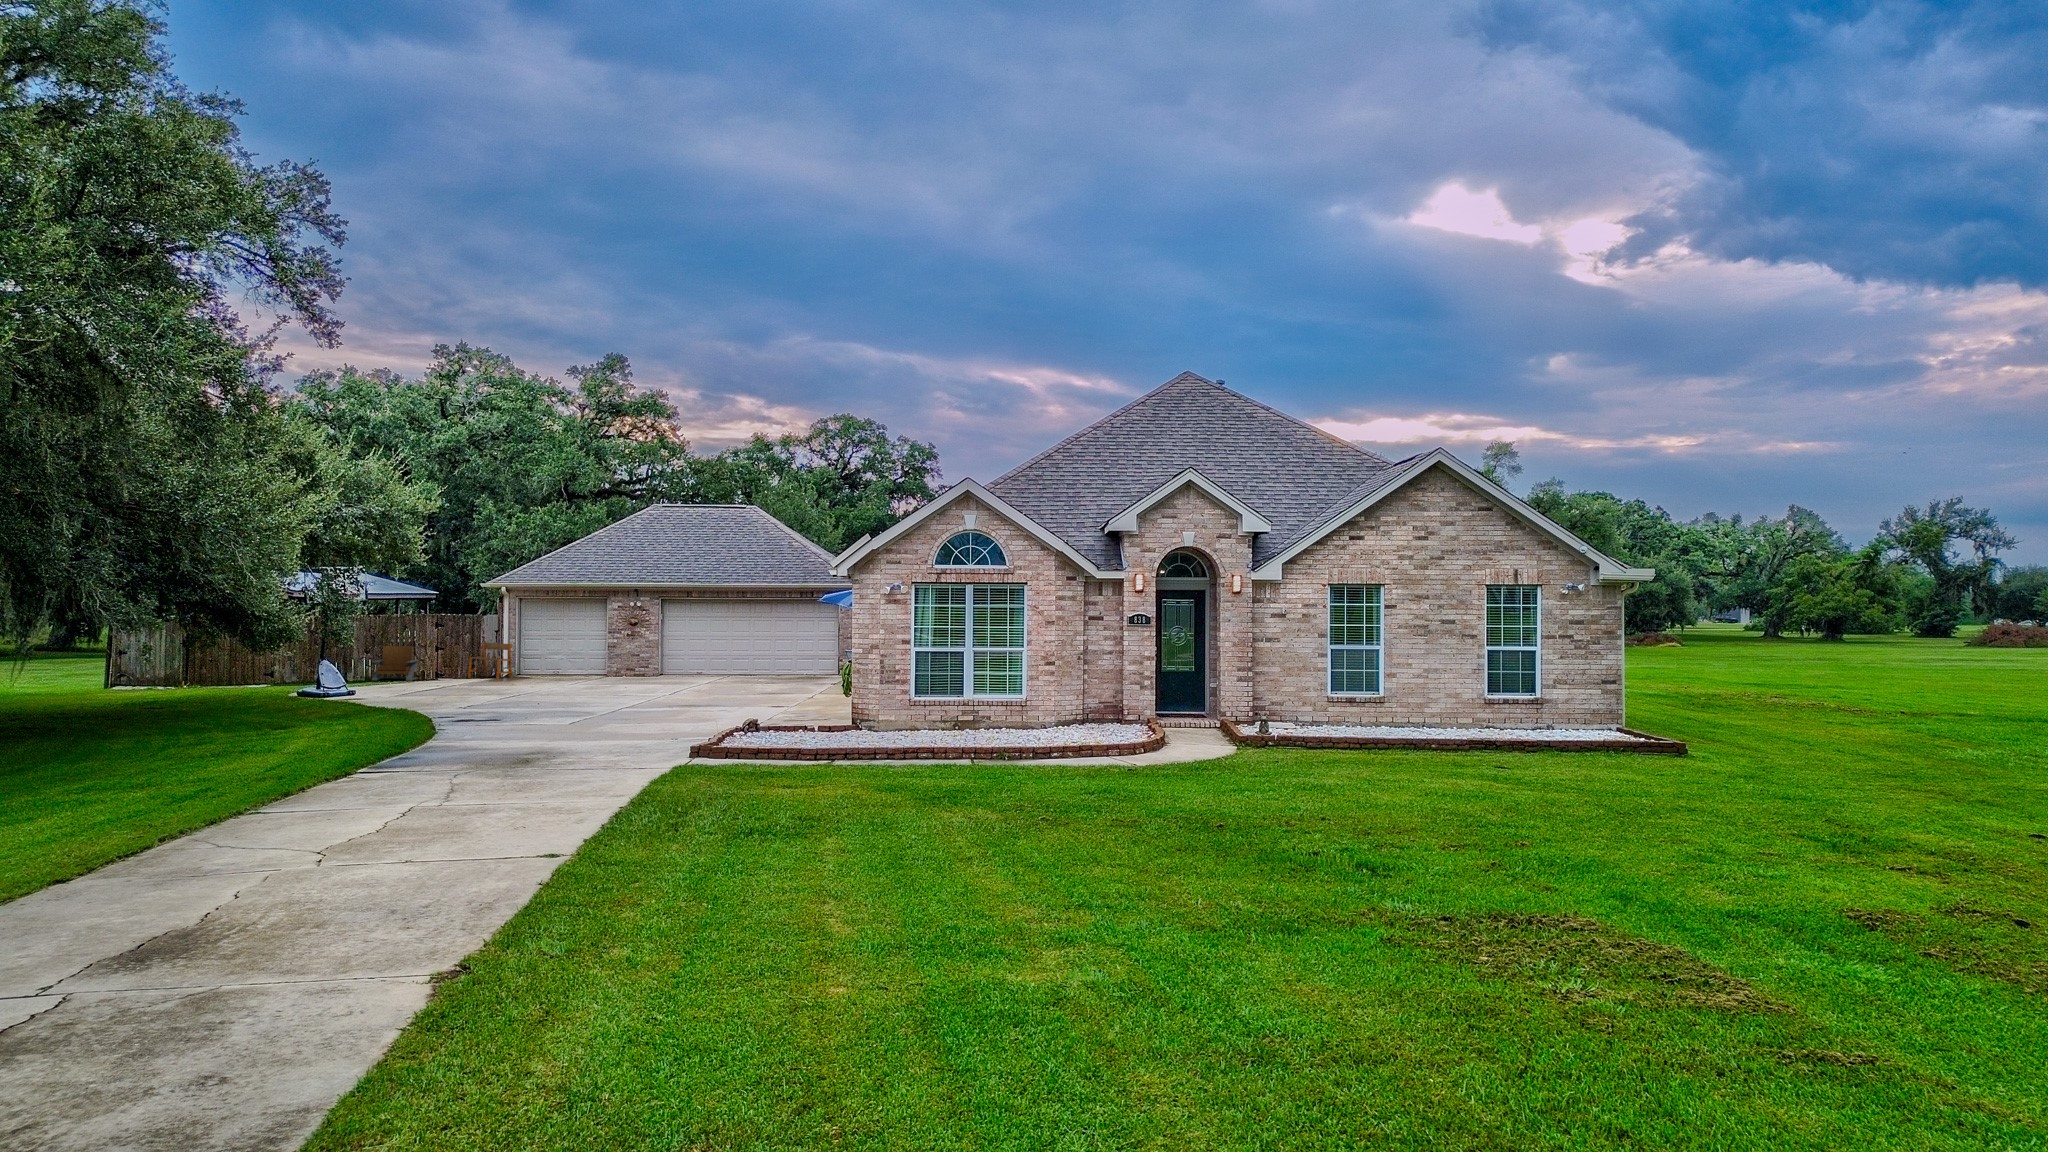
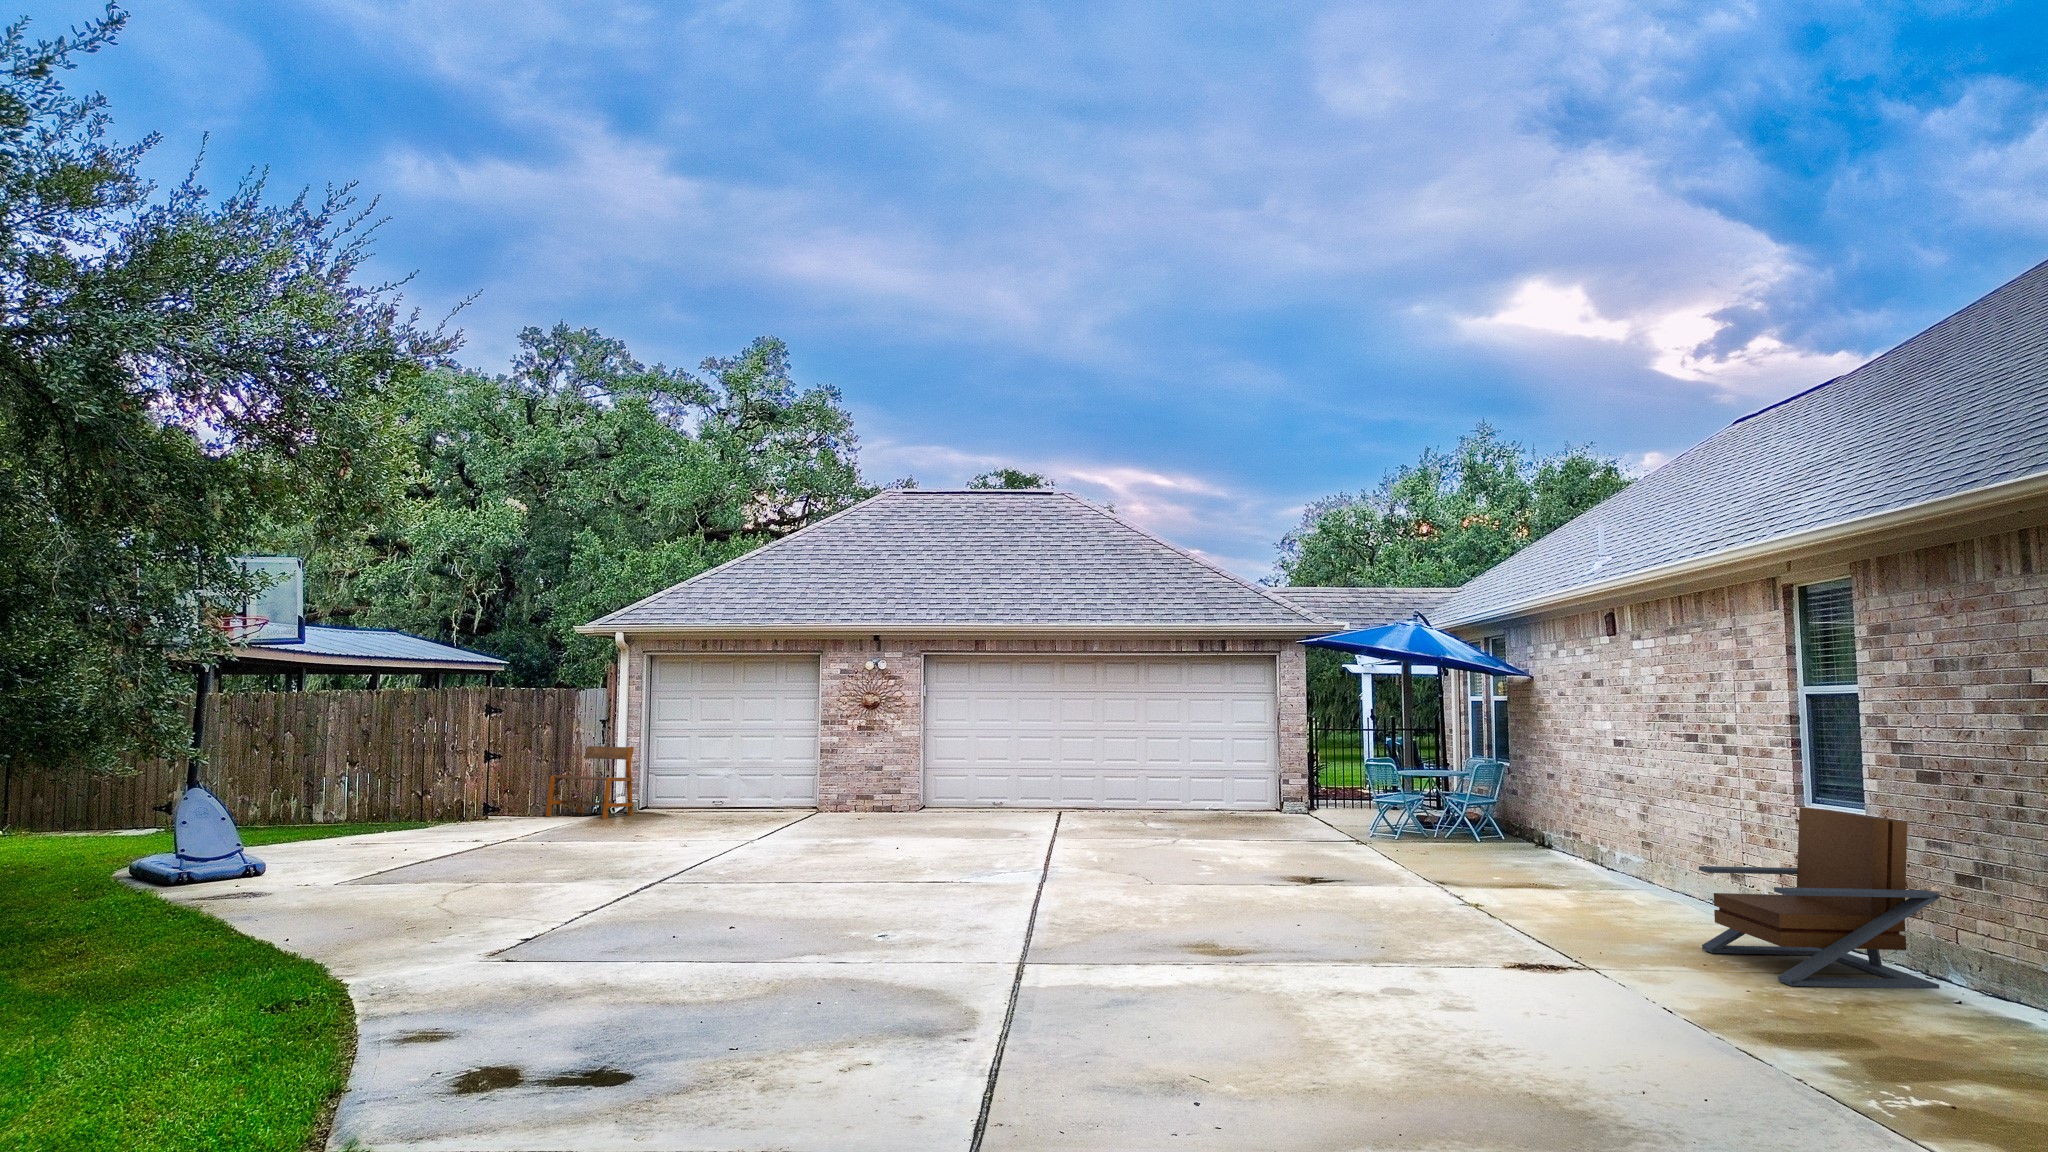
lounge chair: present [372,646,419,681] -> present [1699,807,1940,989]

